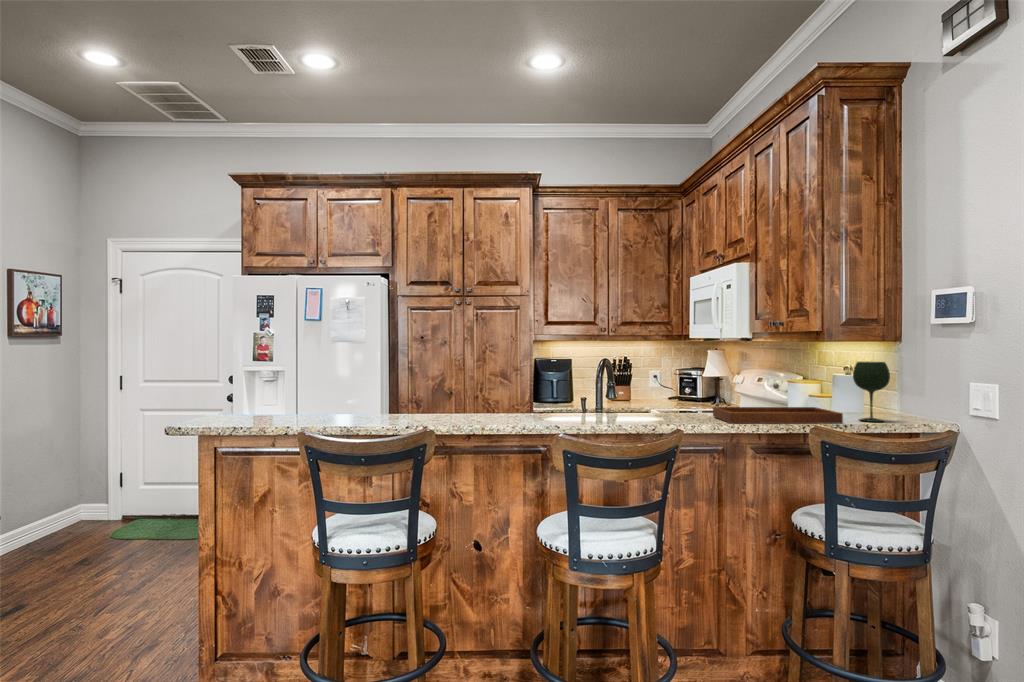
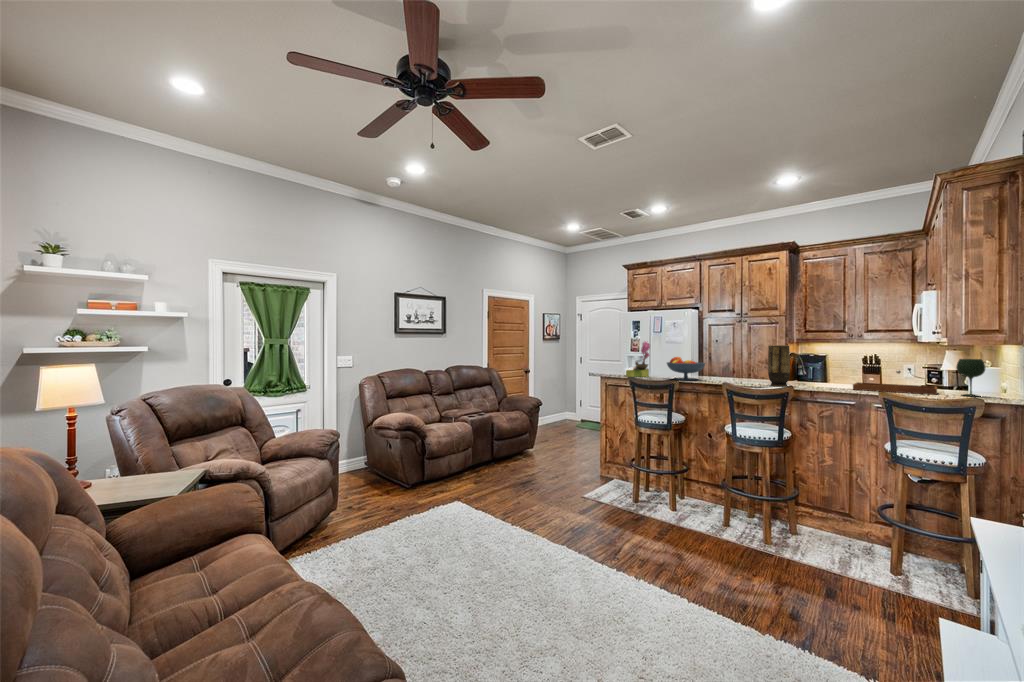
flower arrangement: none [262,332,332,425] -> present [625,341,650,377]
vase: none [596,341,633,426] -> present [768,345,790,386]
fruit bowl: none [375,369,461,425] -> present [667,357,705,380]

